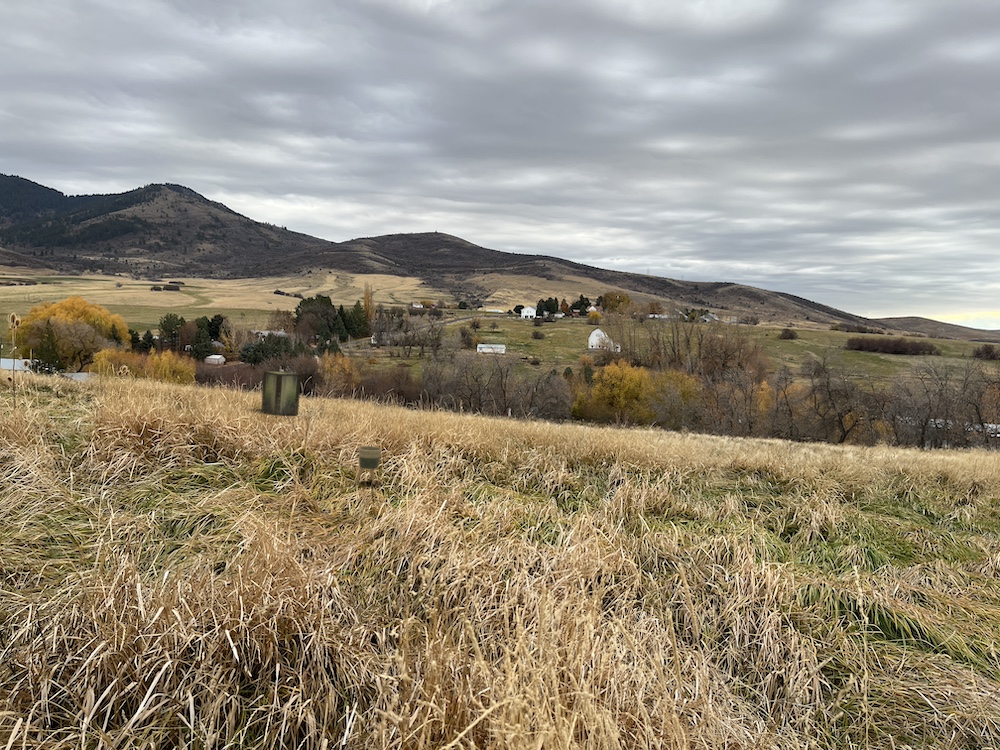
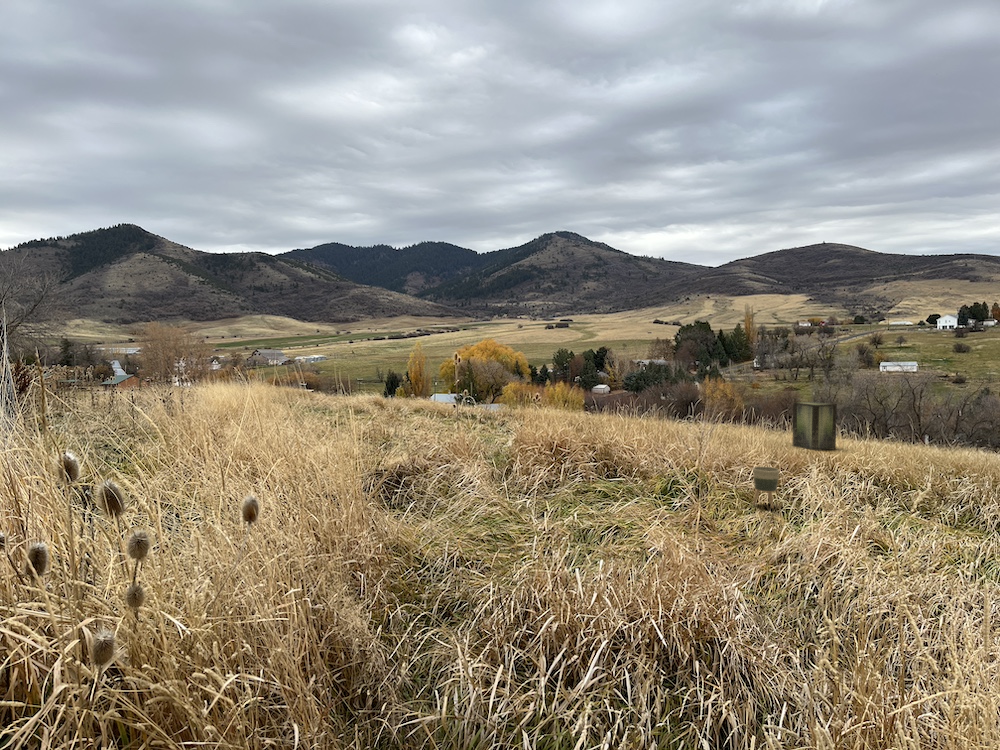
storage box: present [261,371,301,416] -> present [793,402,837,451]

